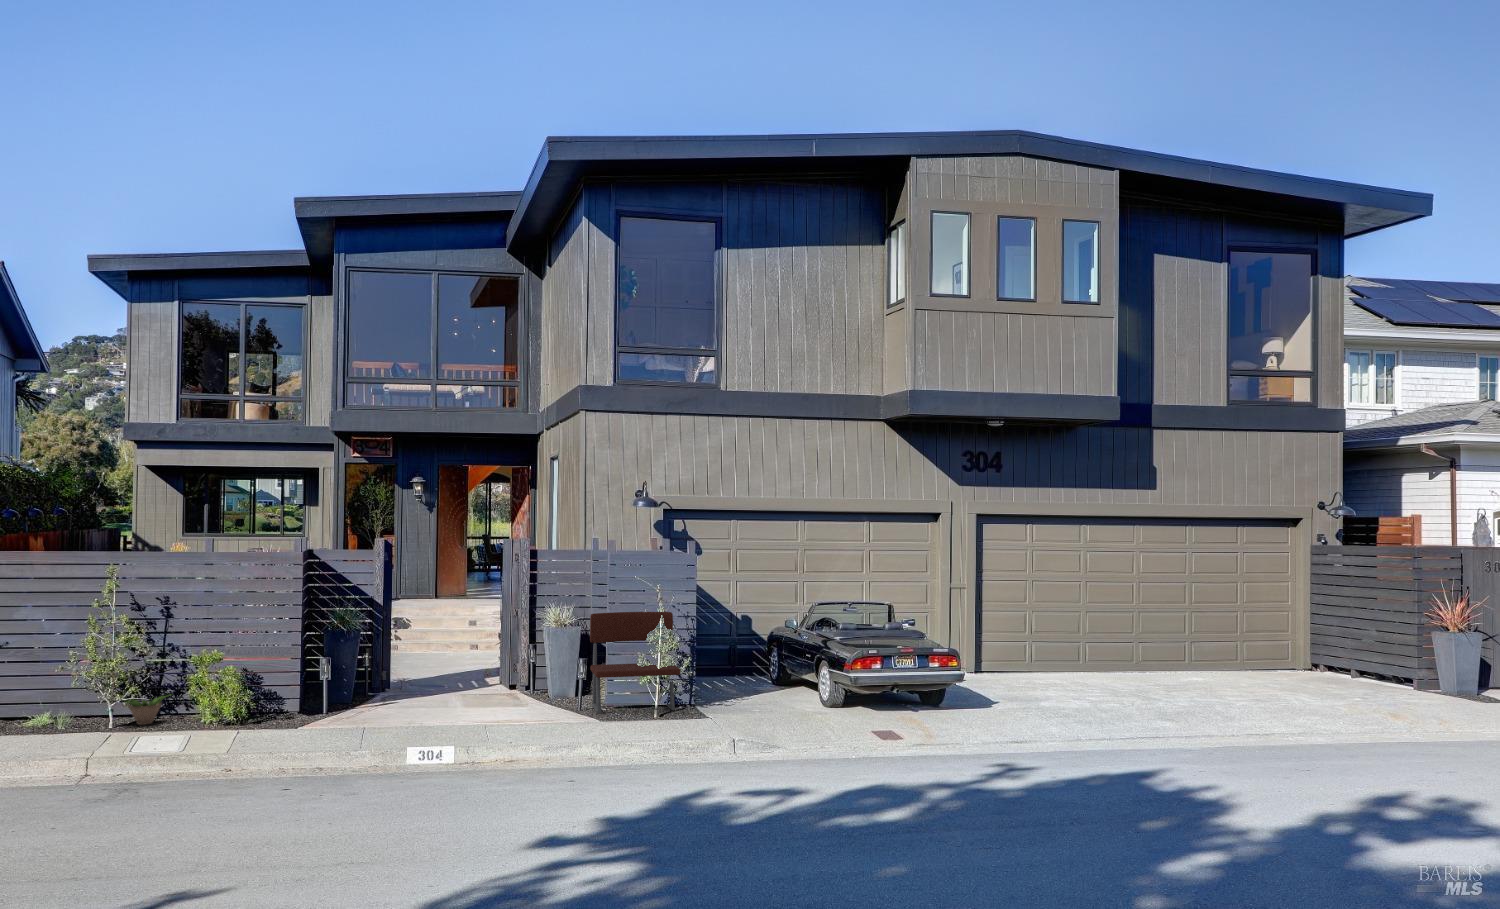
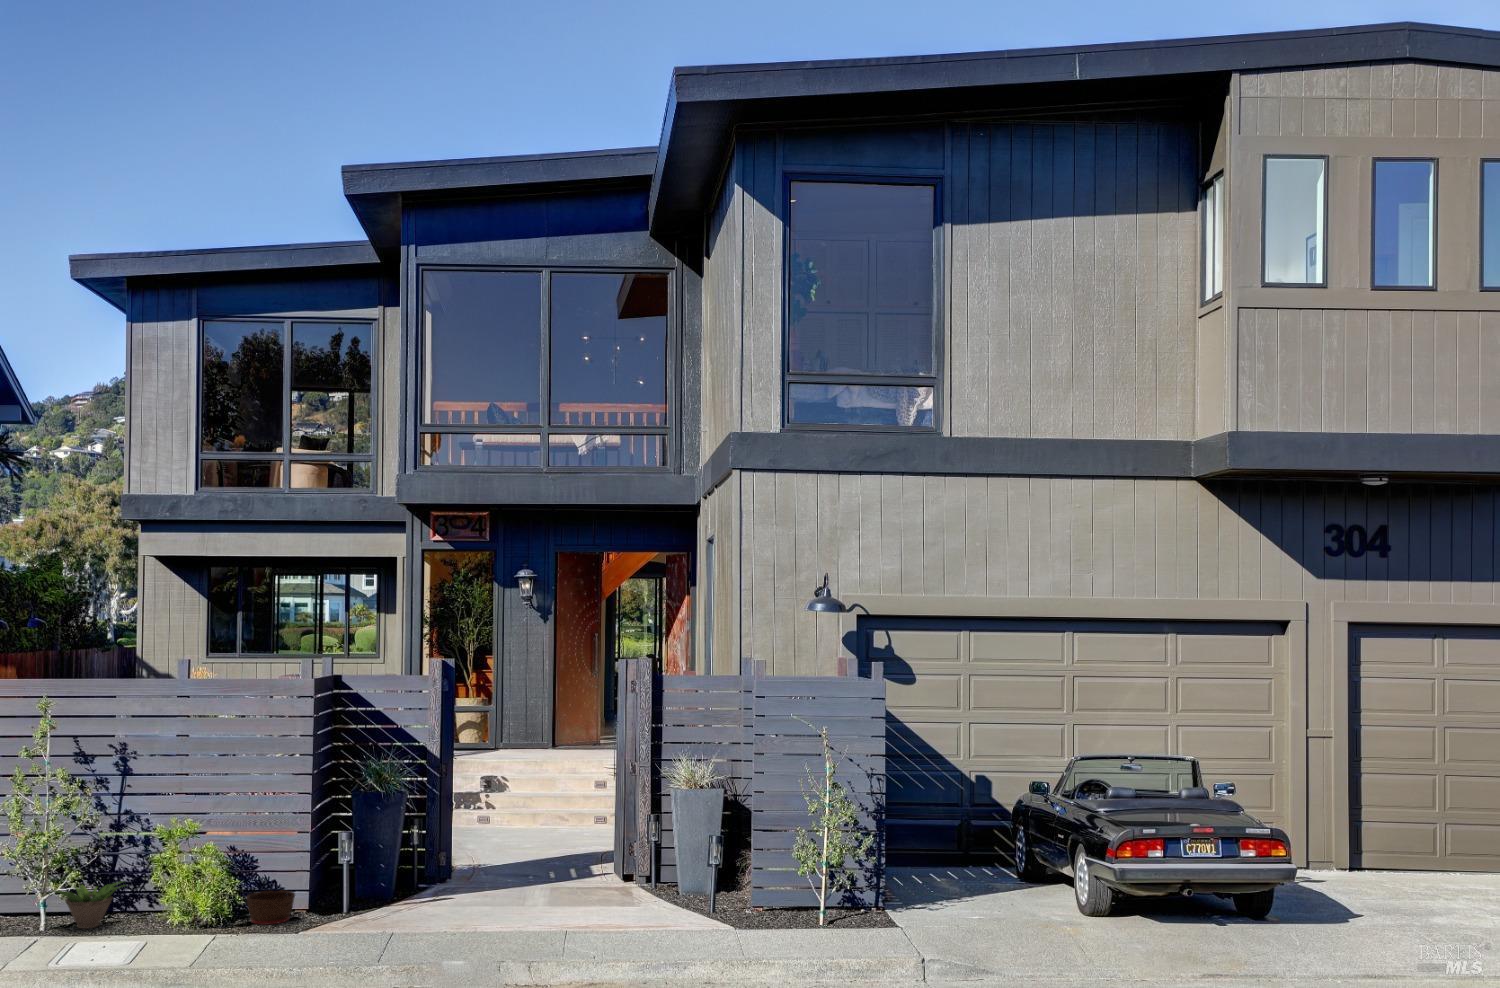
bench: present [590,612,681,713] -> none [731,777,869,937]
basket: none [258,696,292,718] -> present [246,890,295,925]

